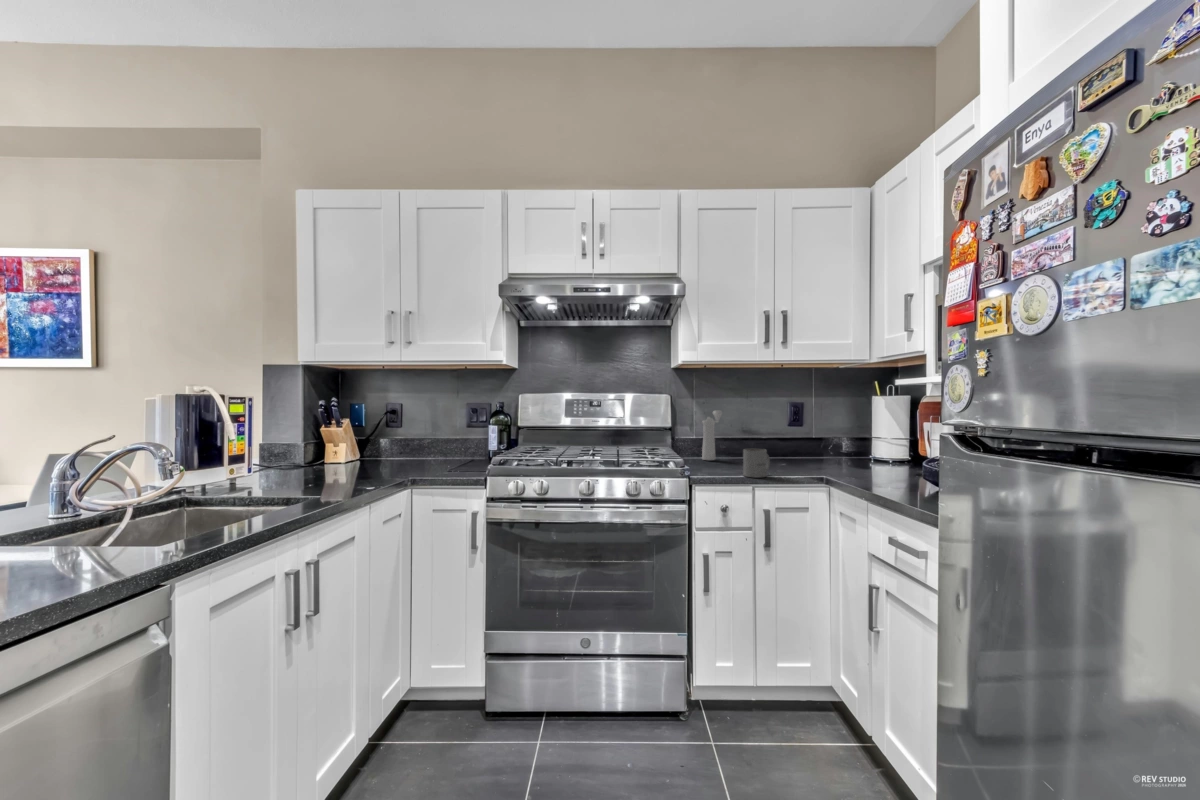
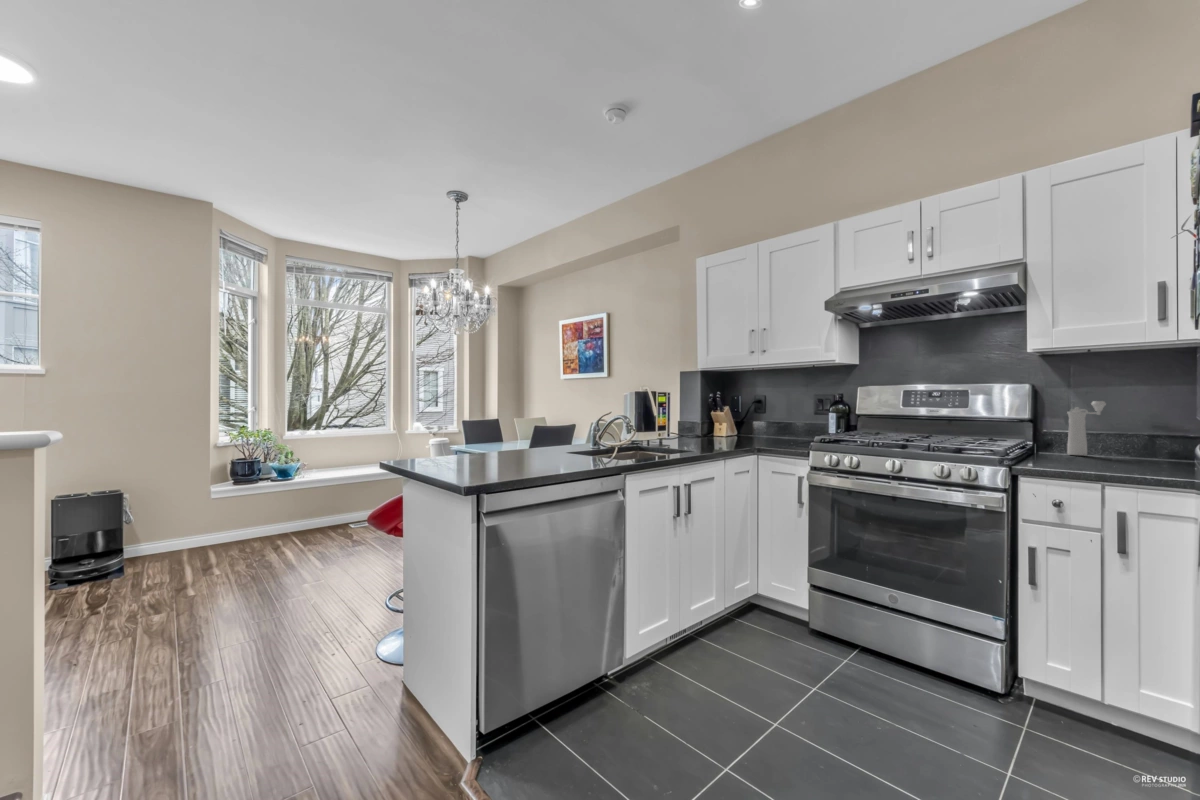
mug: present [743,449,770,478] -> none [1091,440,1139,472]

